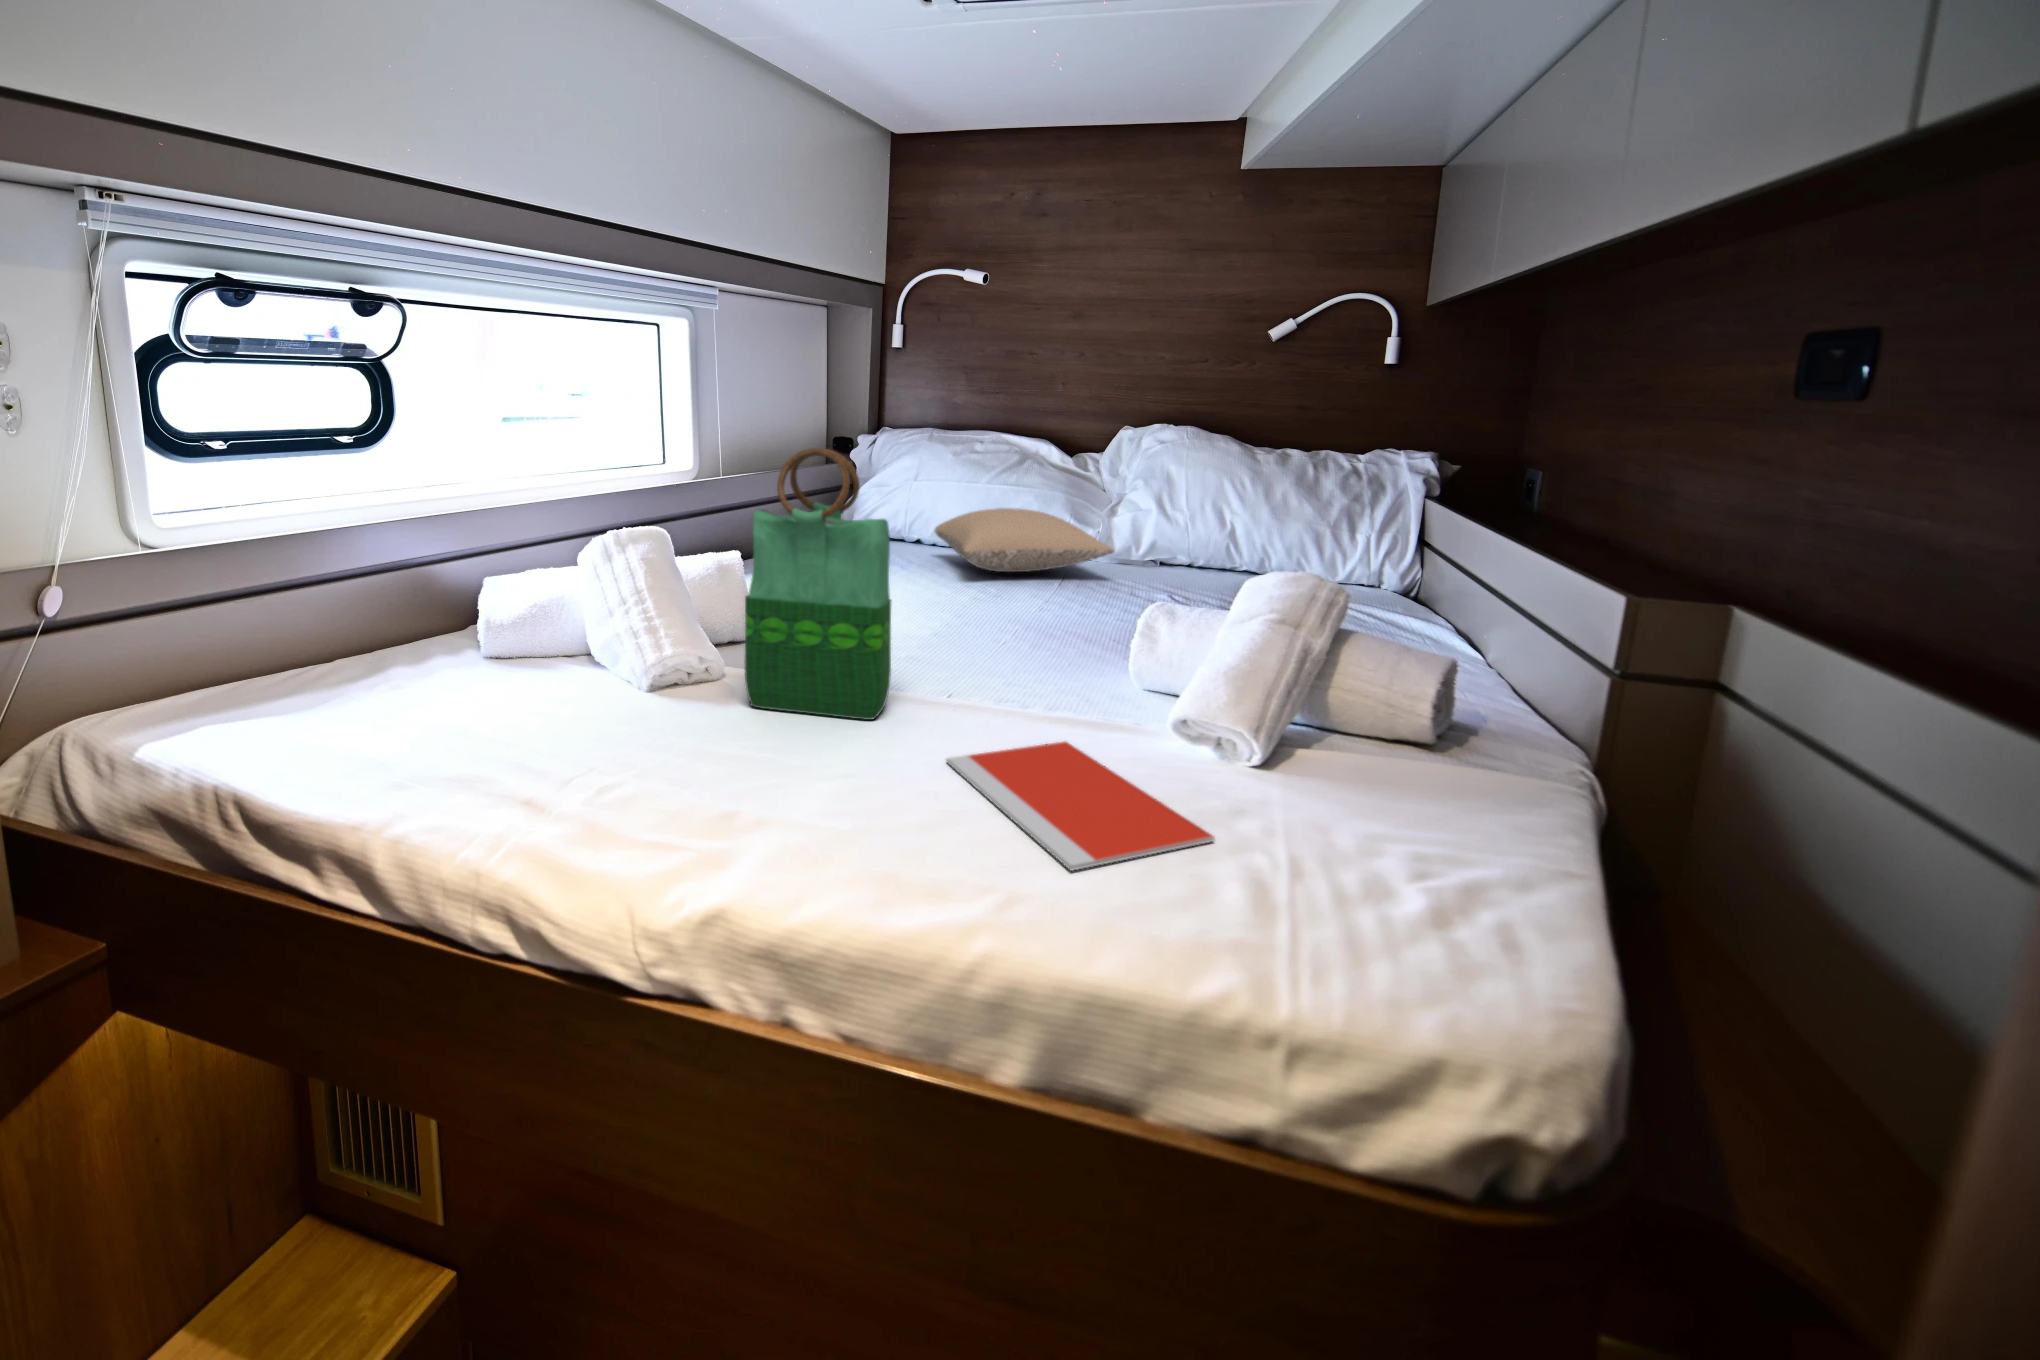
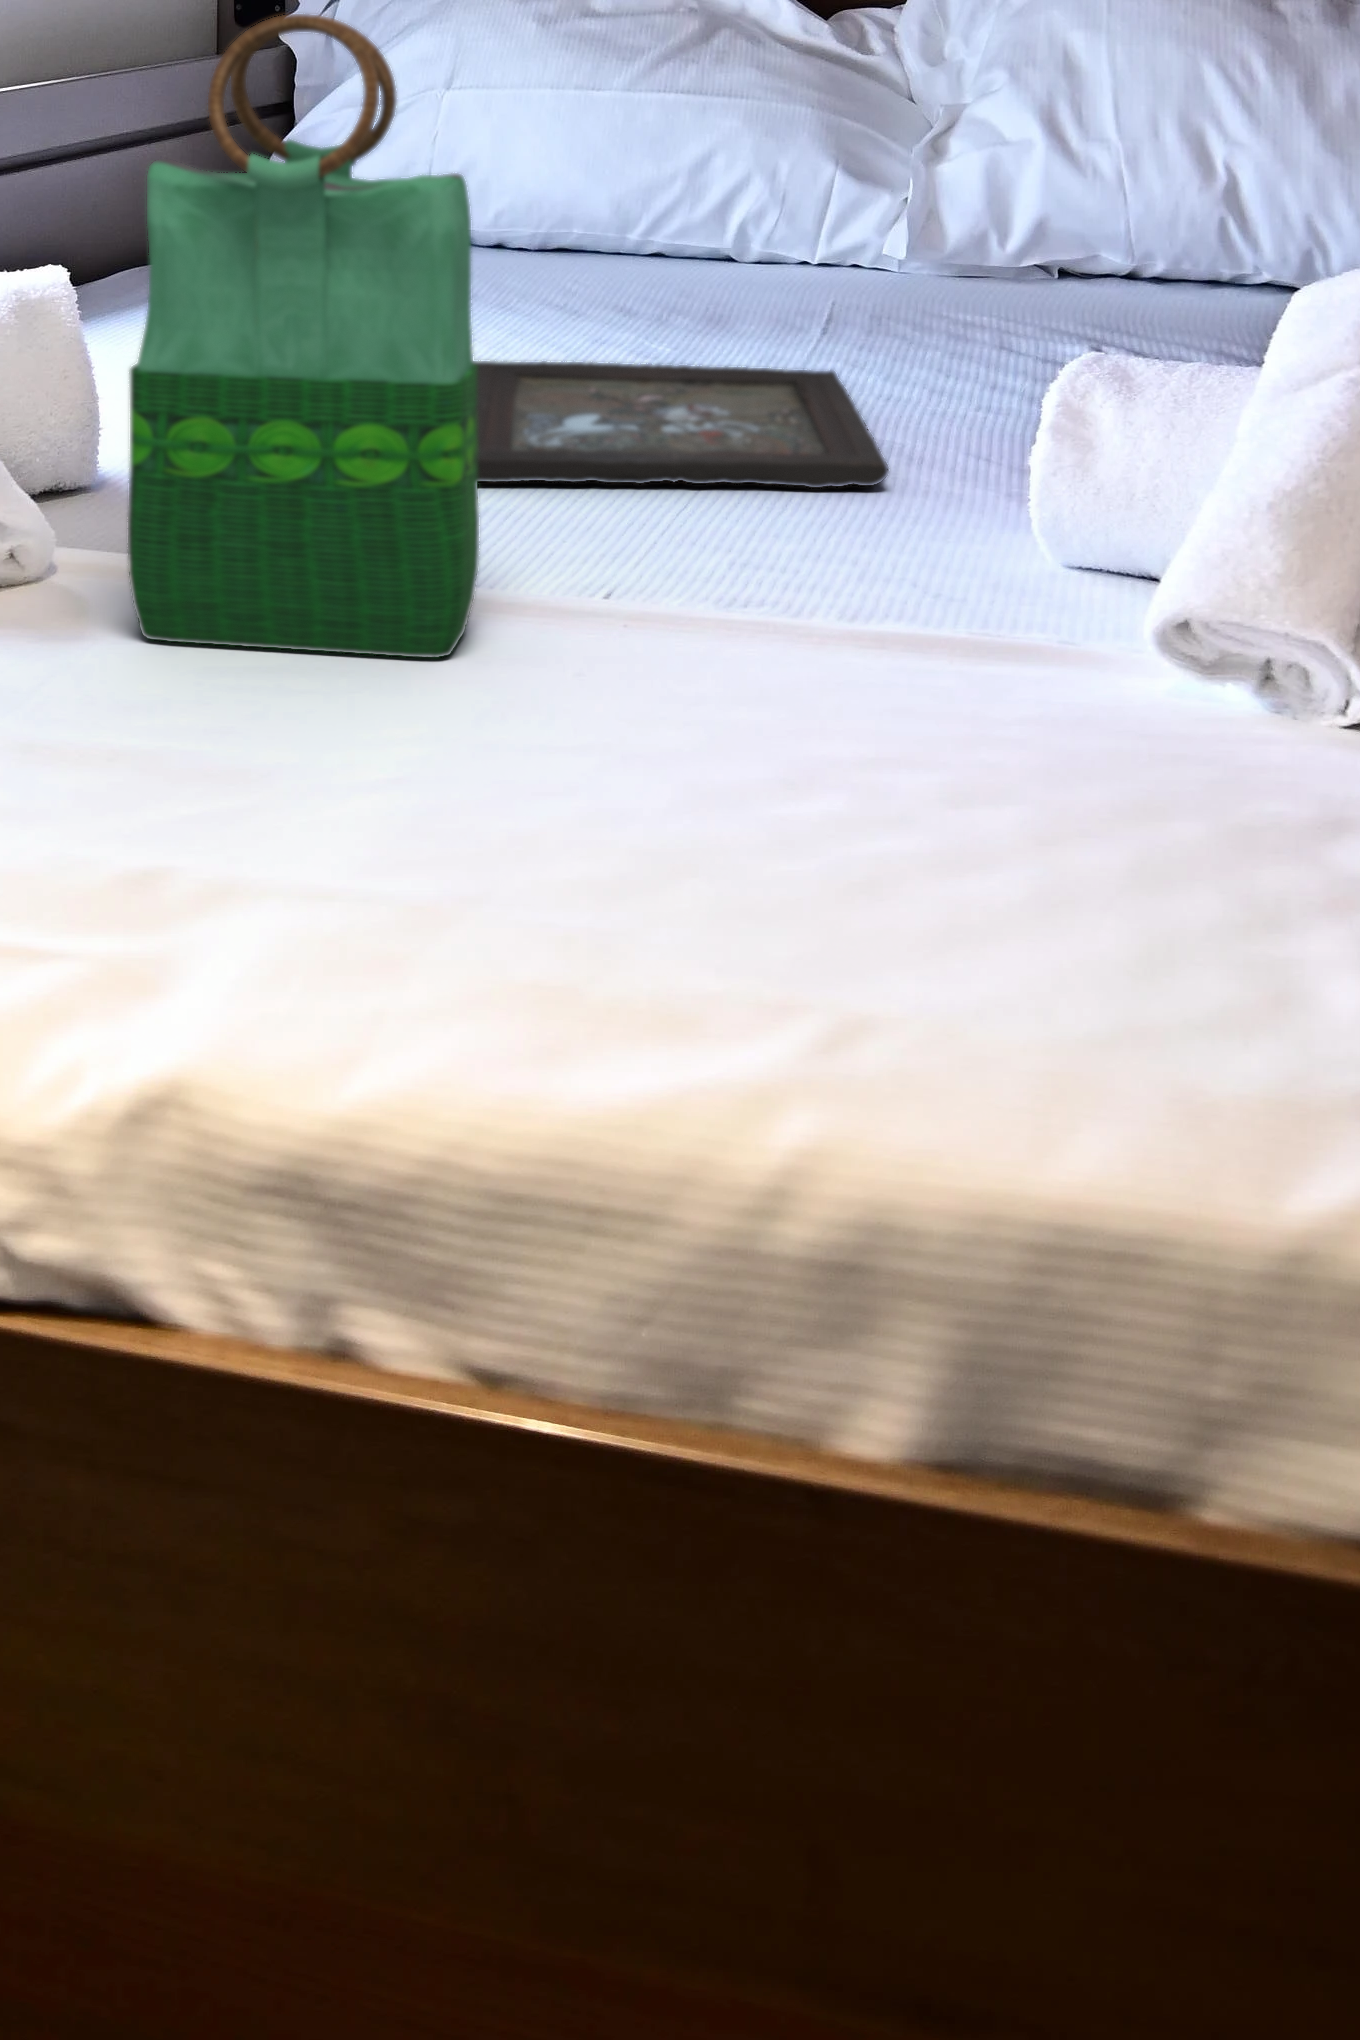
pillow: present [934,508,1114,572] -> none [502,148,958,304]
tray: none [895,592,1073,651] -> present [473,361,889,488]
notebook: present [946,741,1215,870] -> none [640,686,1283,955]

